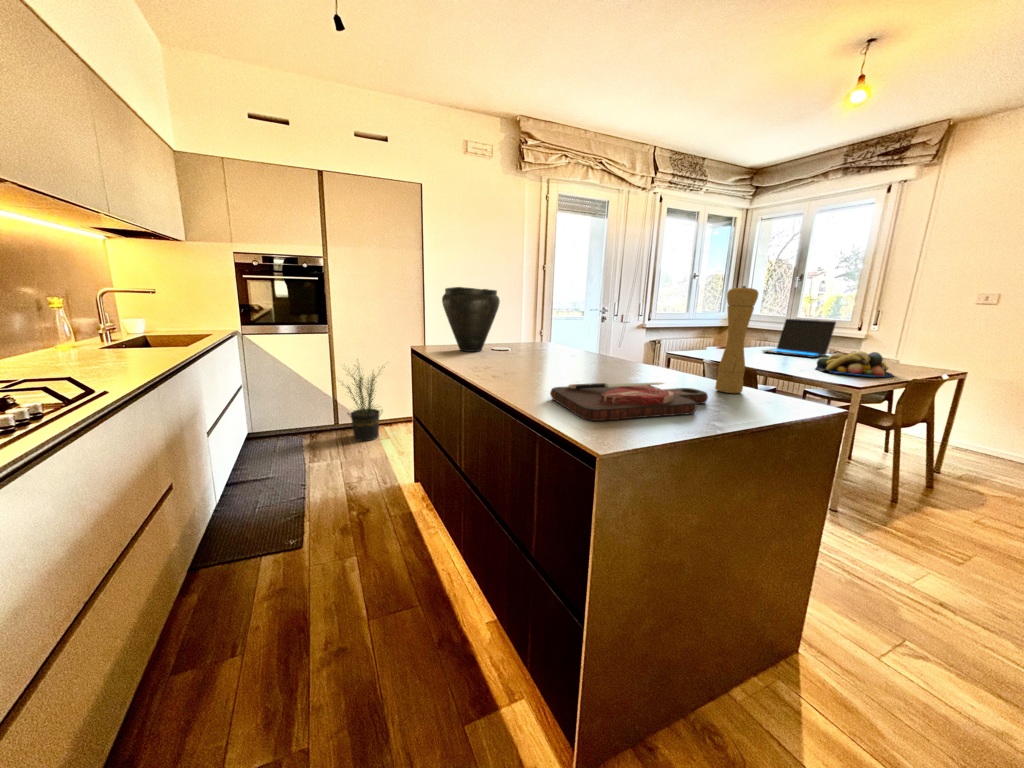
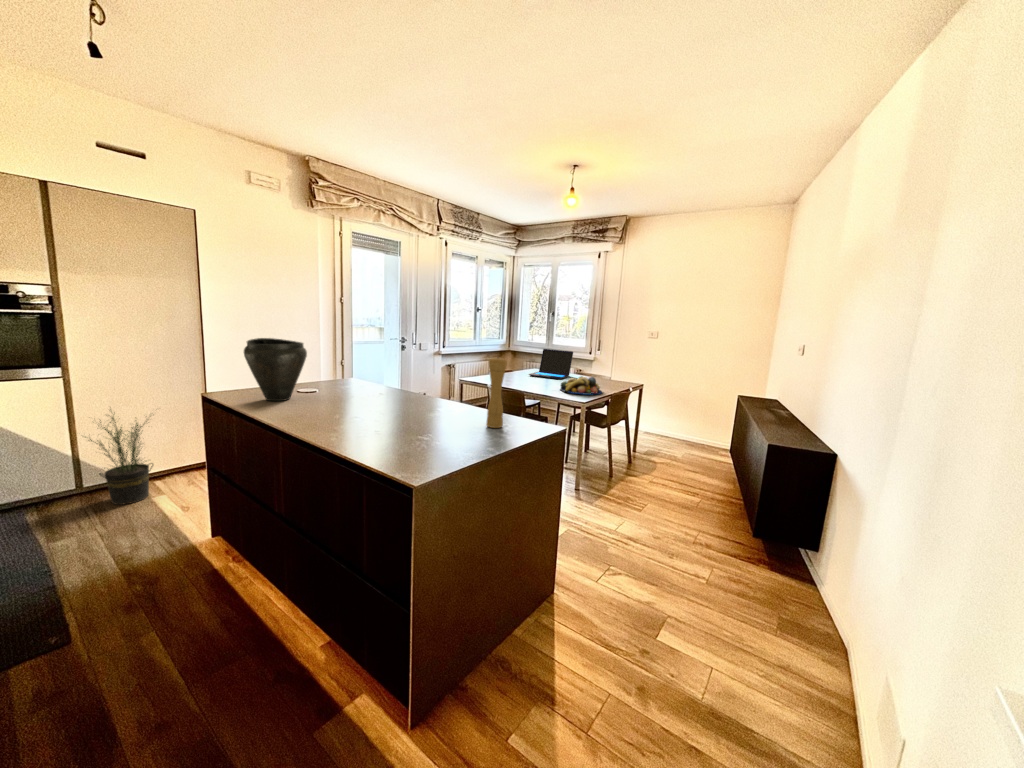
cutting board: present [550,383,708,421] -> none [369,429,480,466]

